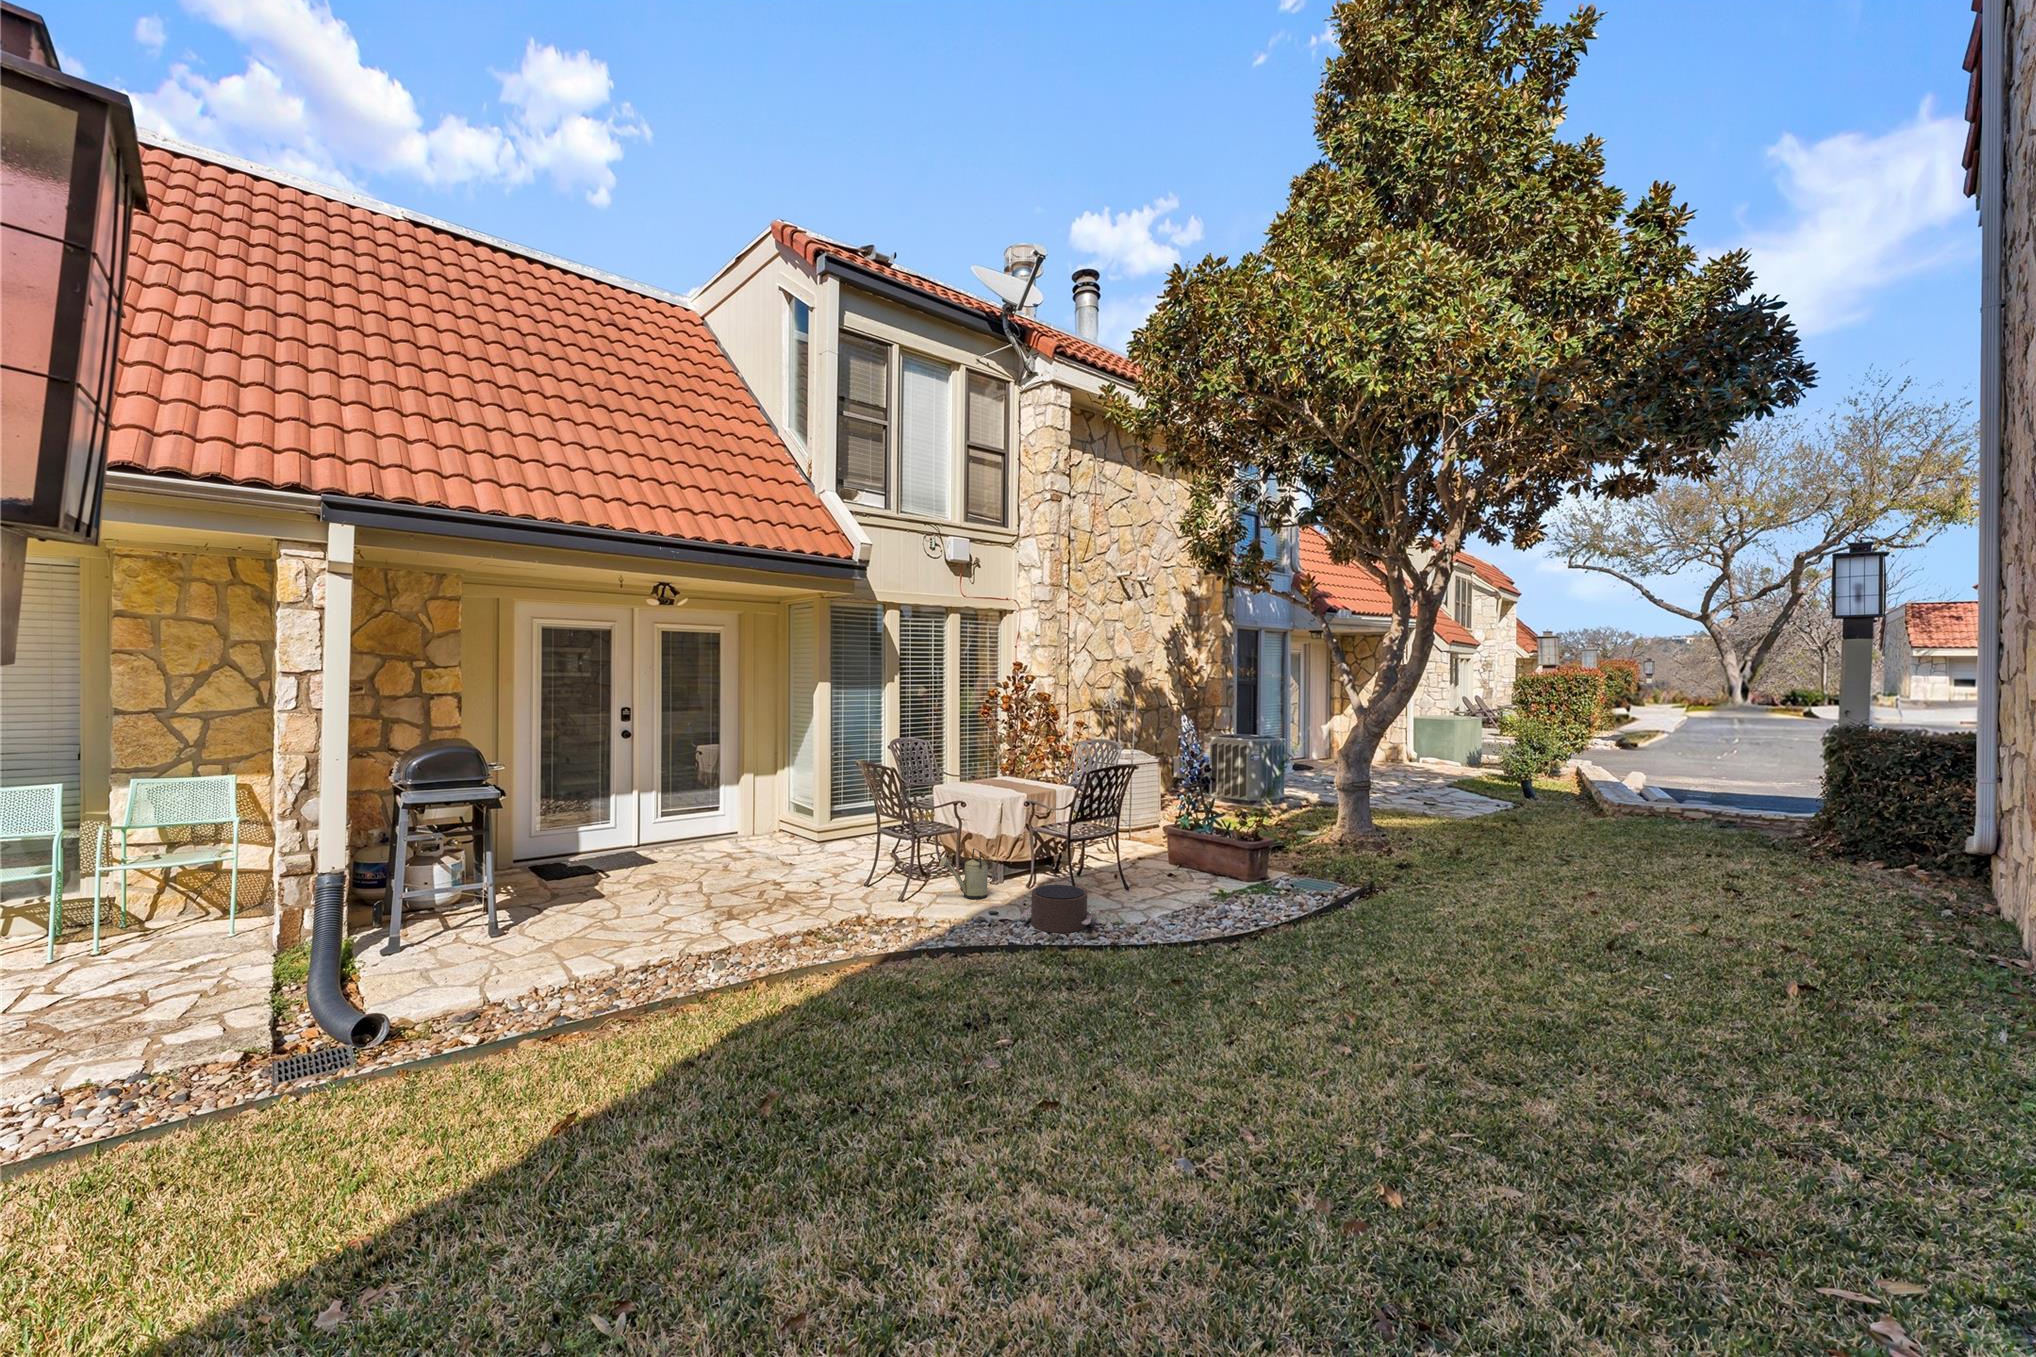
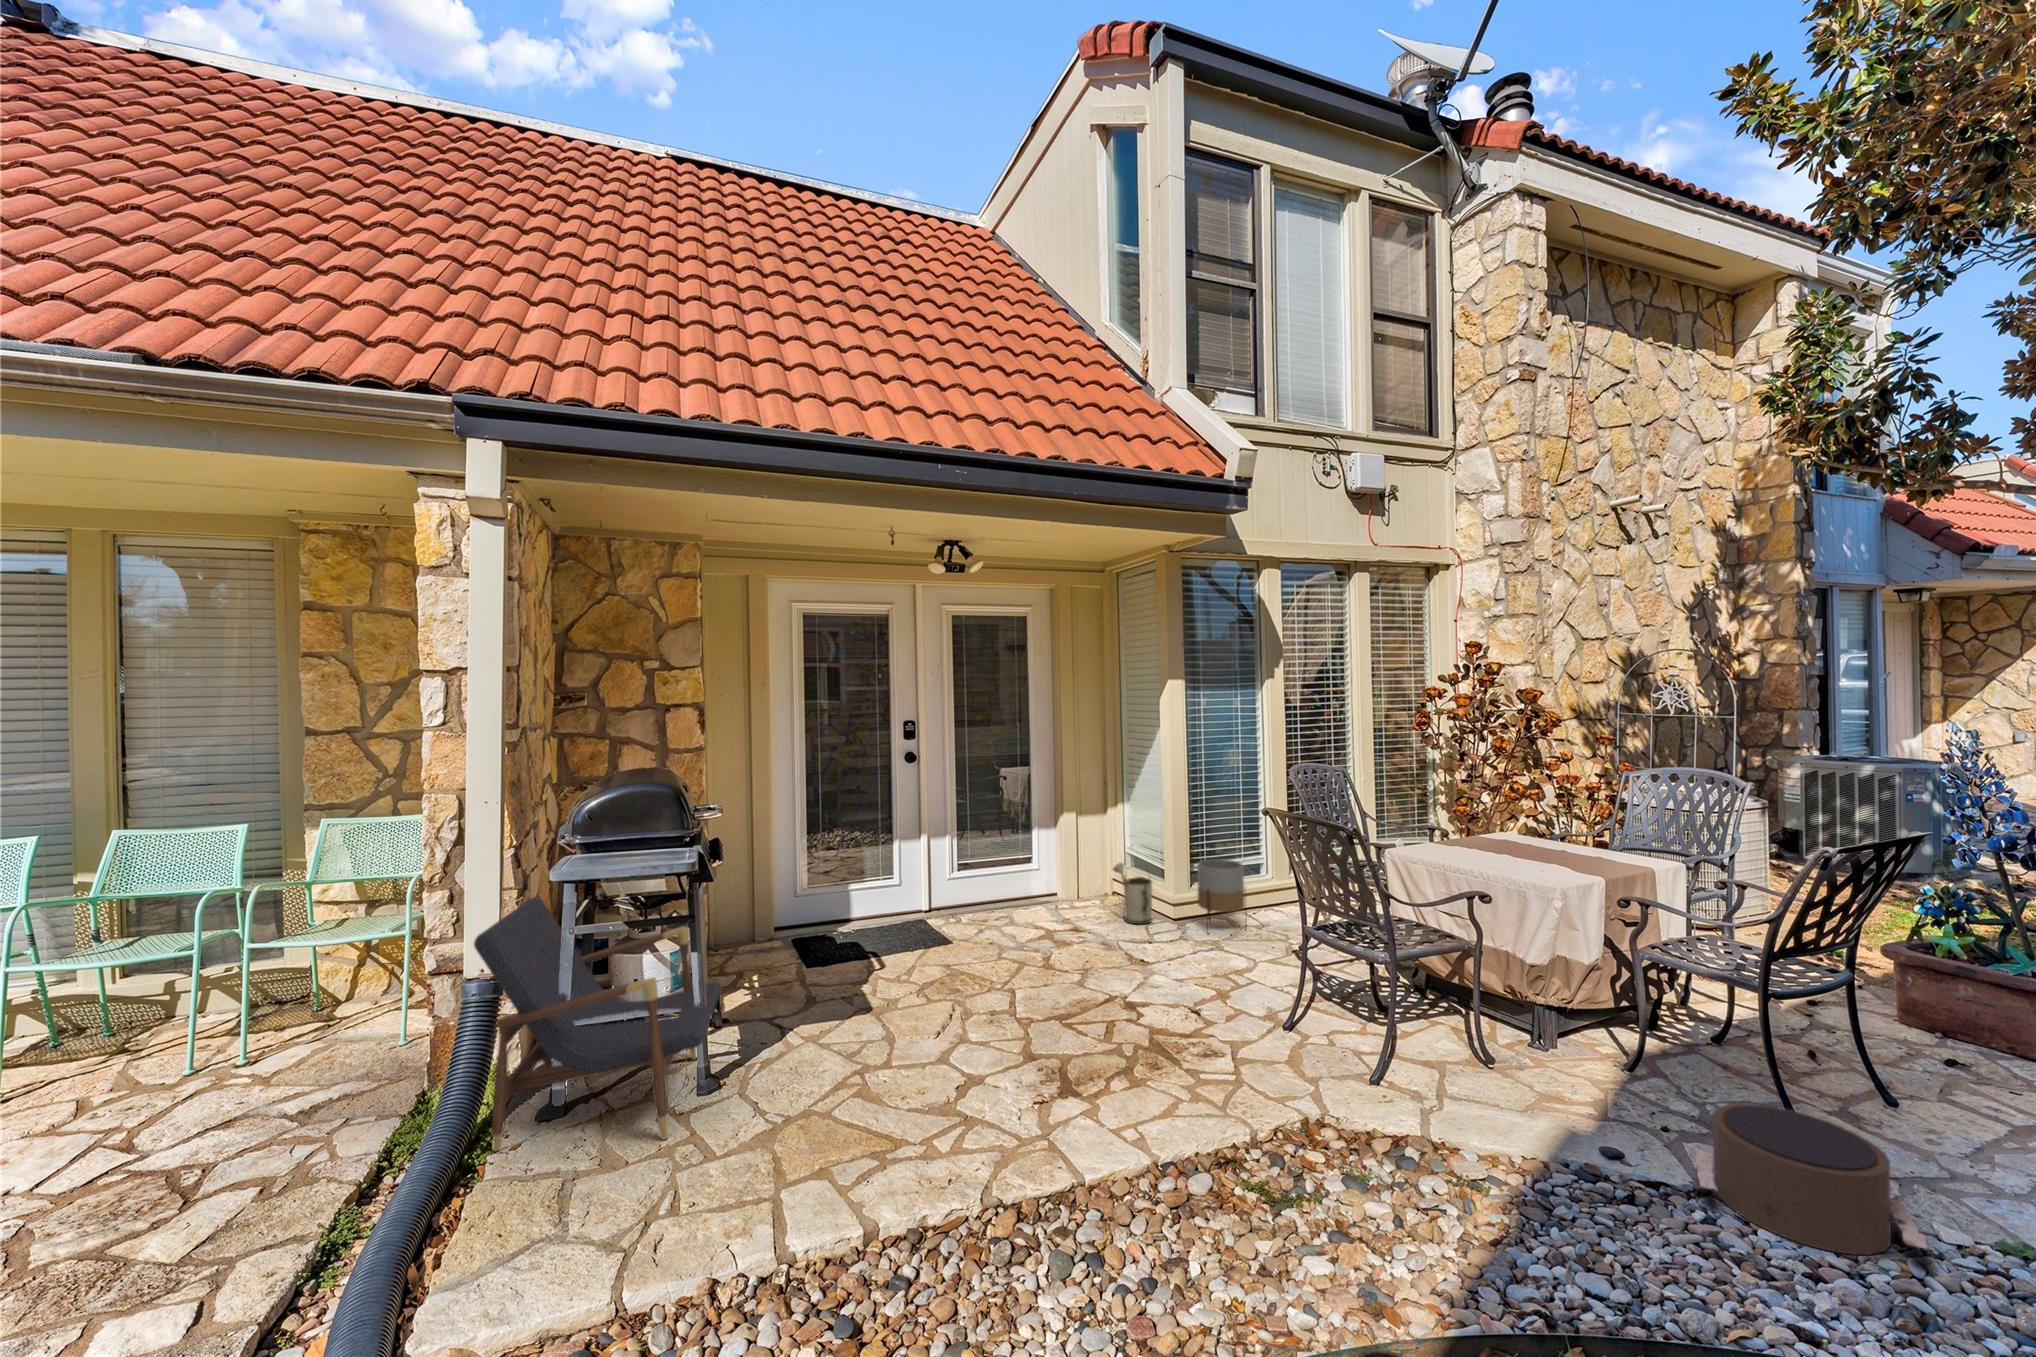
planter: none [834,801,866,849] -> present [1197,859,1245,922]
lounge chair: none [342,822,500,969] -> present [474,897,722,1151]
watering can: present [939,849,992,899] -> present [1113,863,1152,924]

